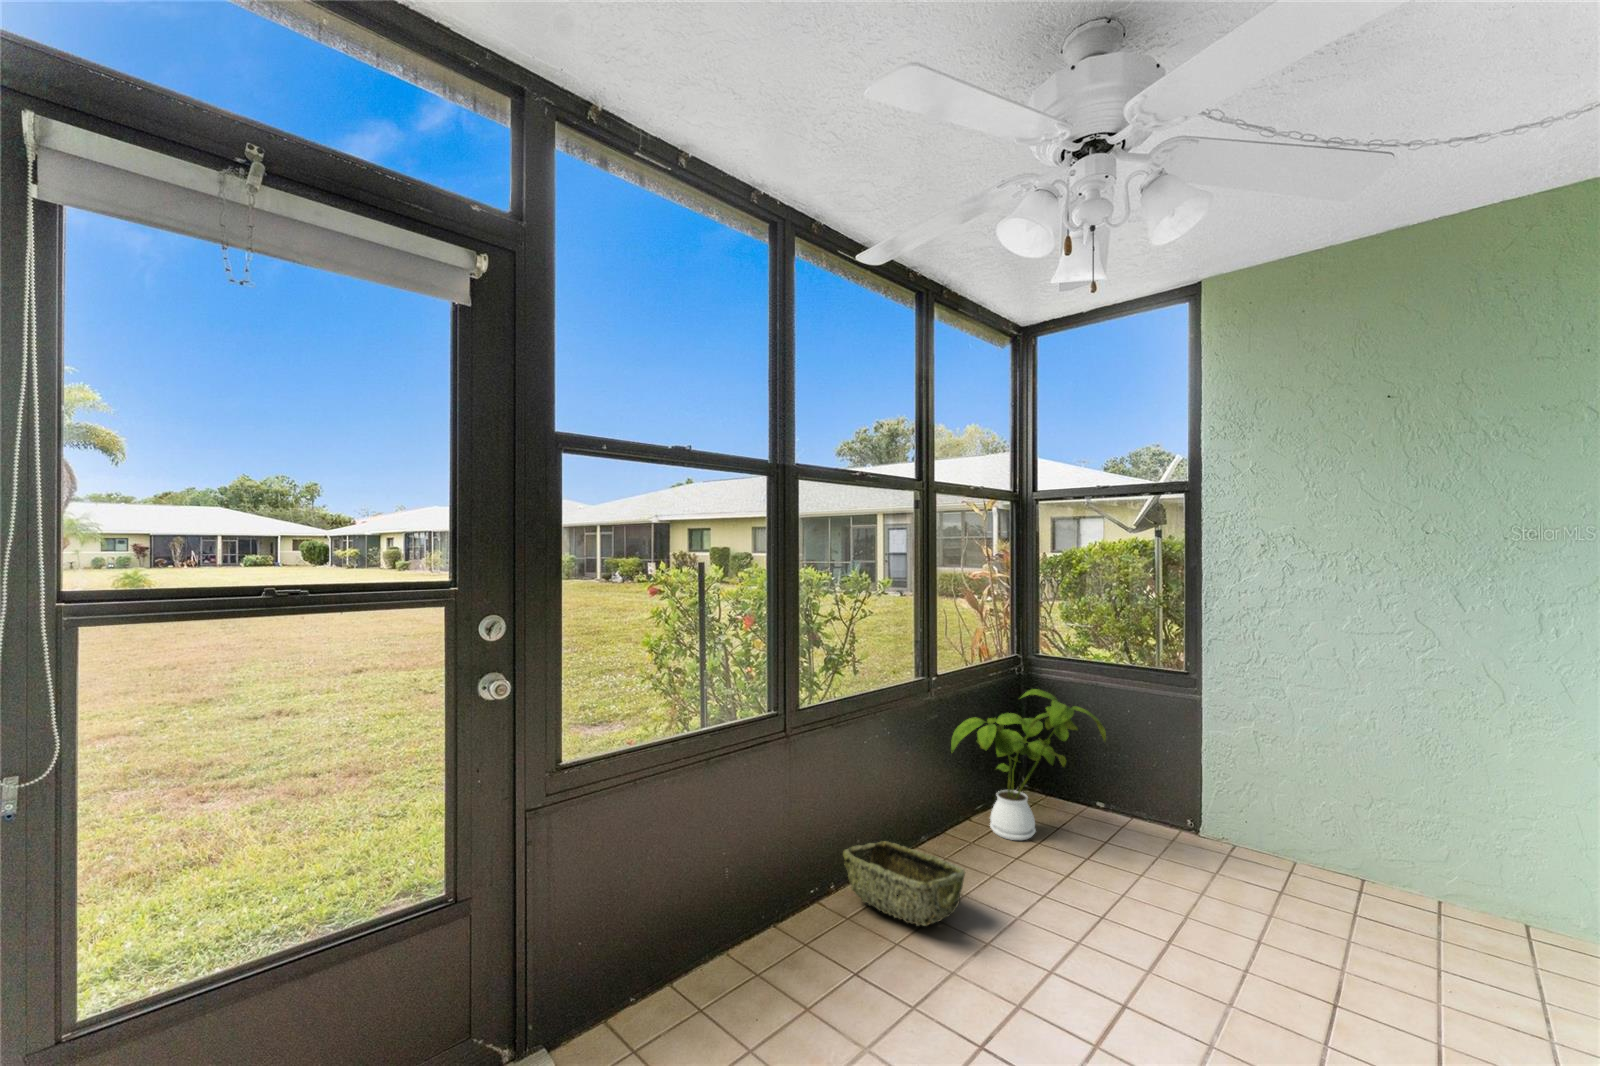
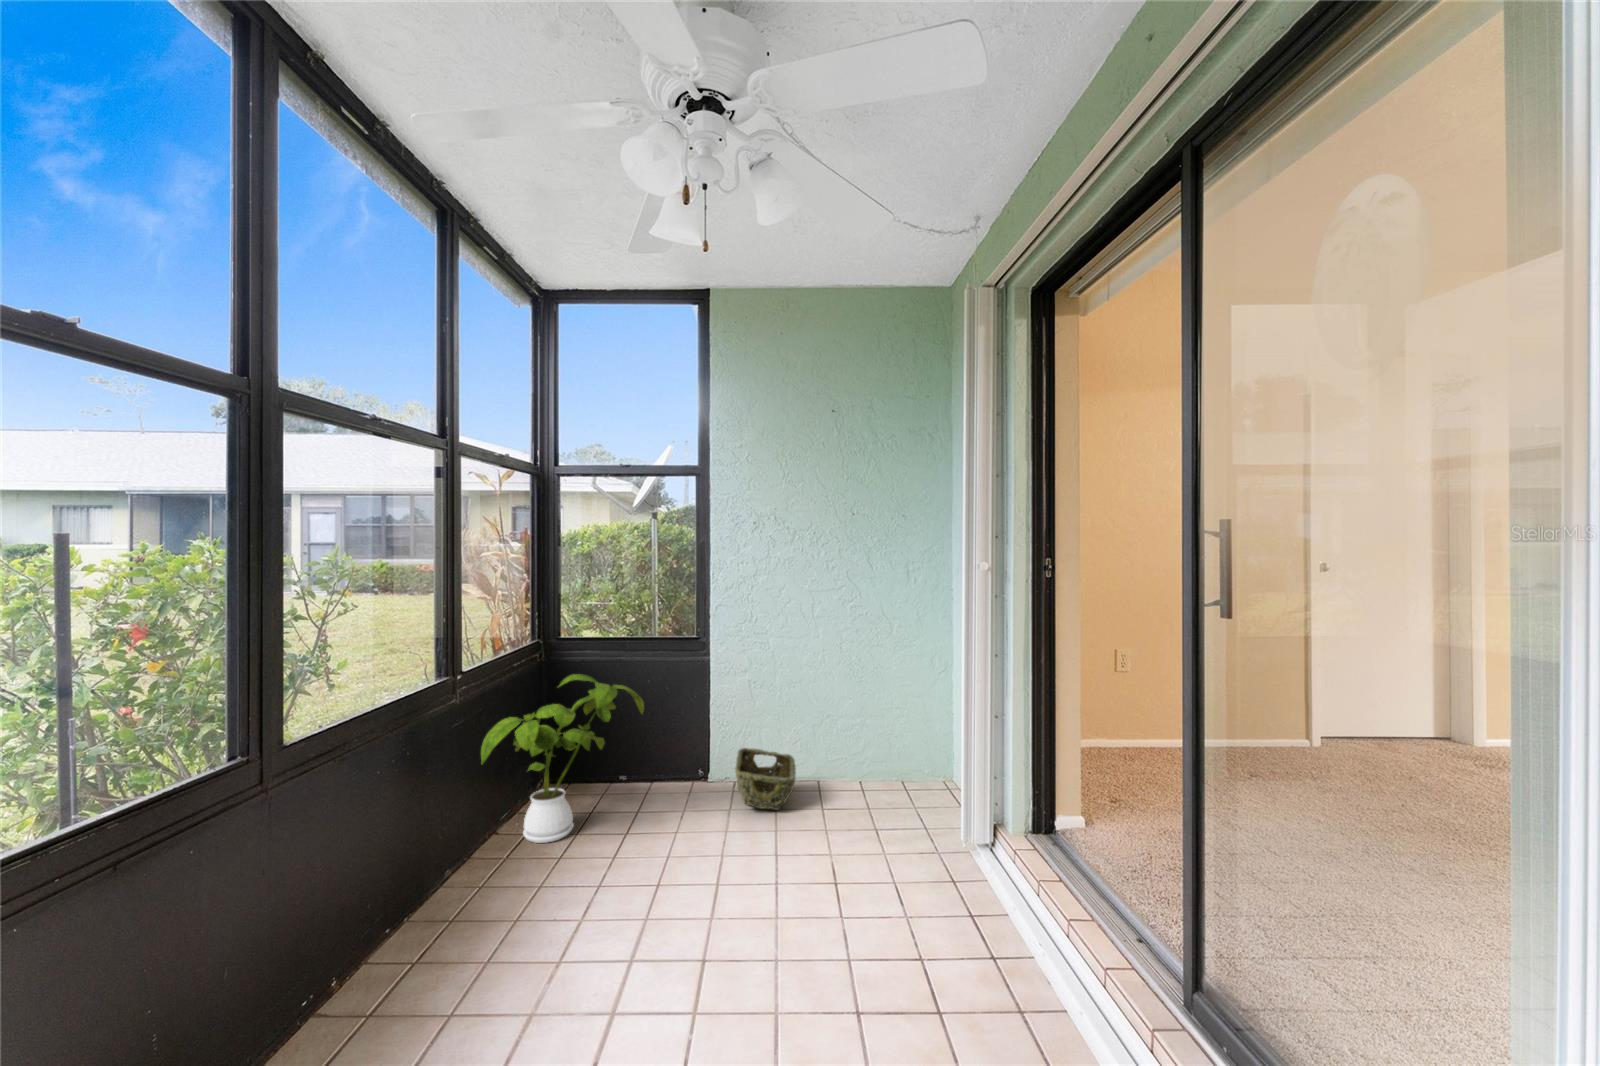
woven basket: present [843,841,965,926] -> present [735,748,796,810]

